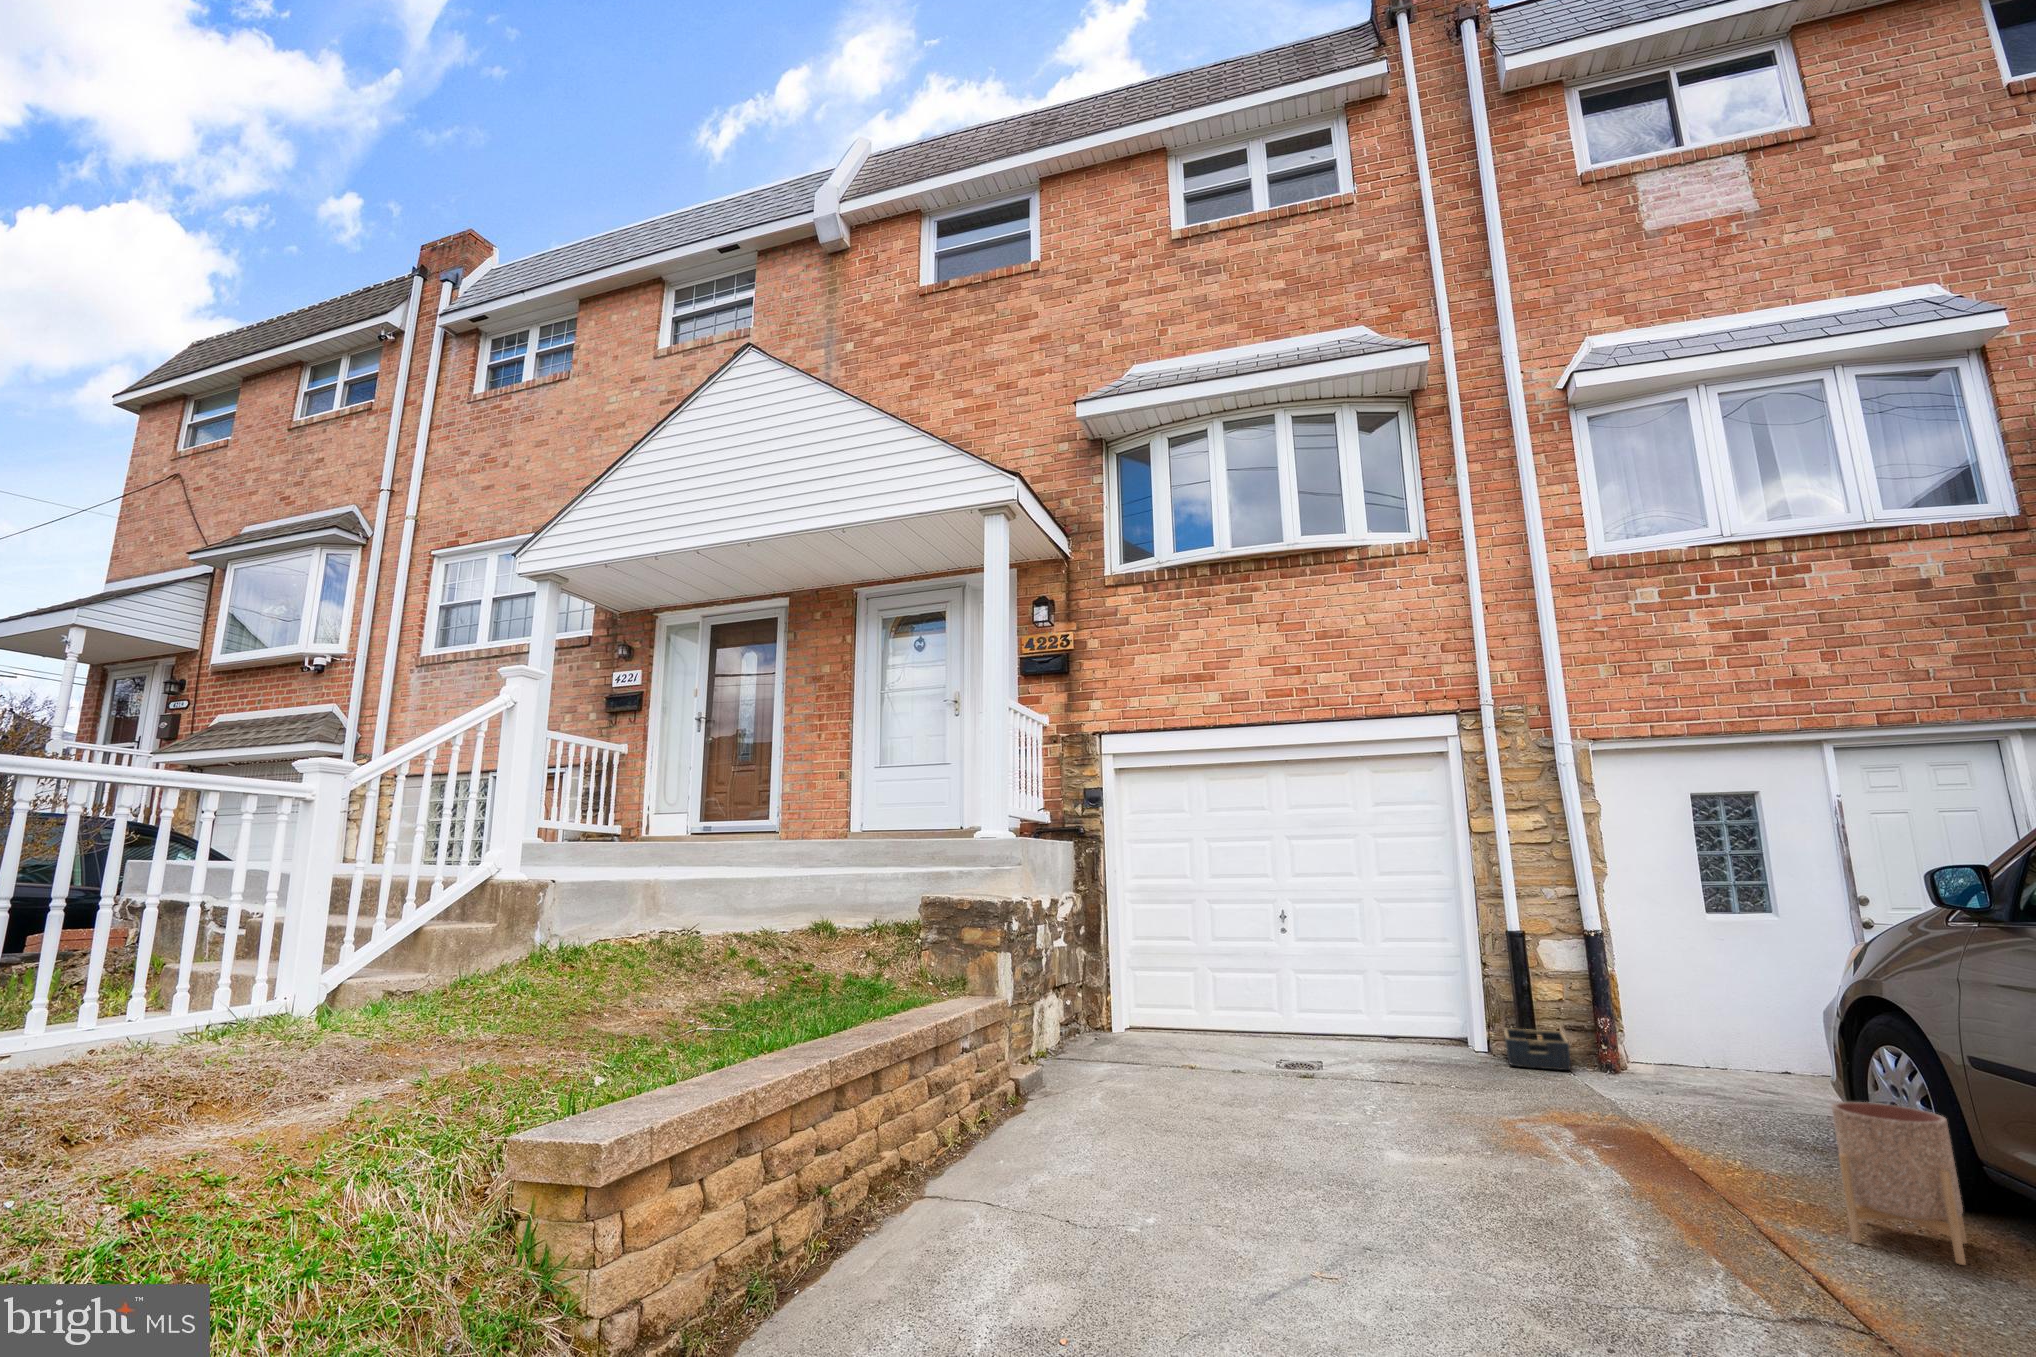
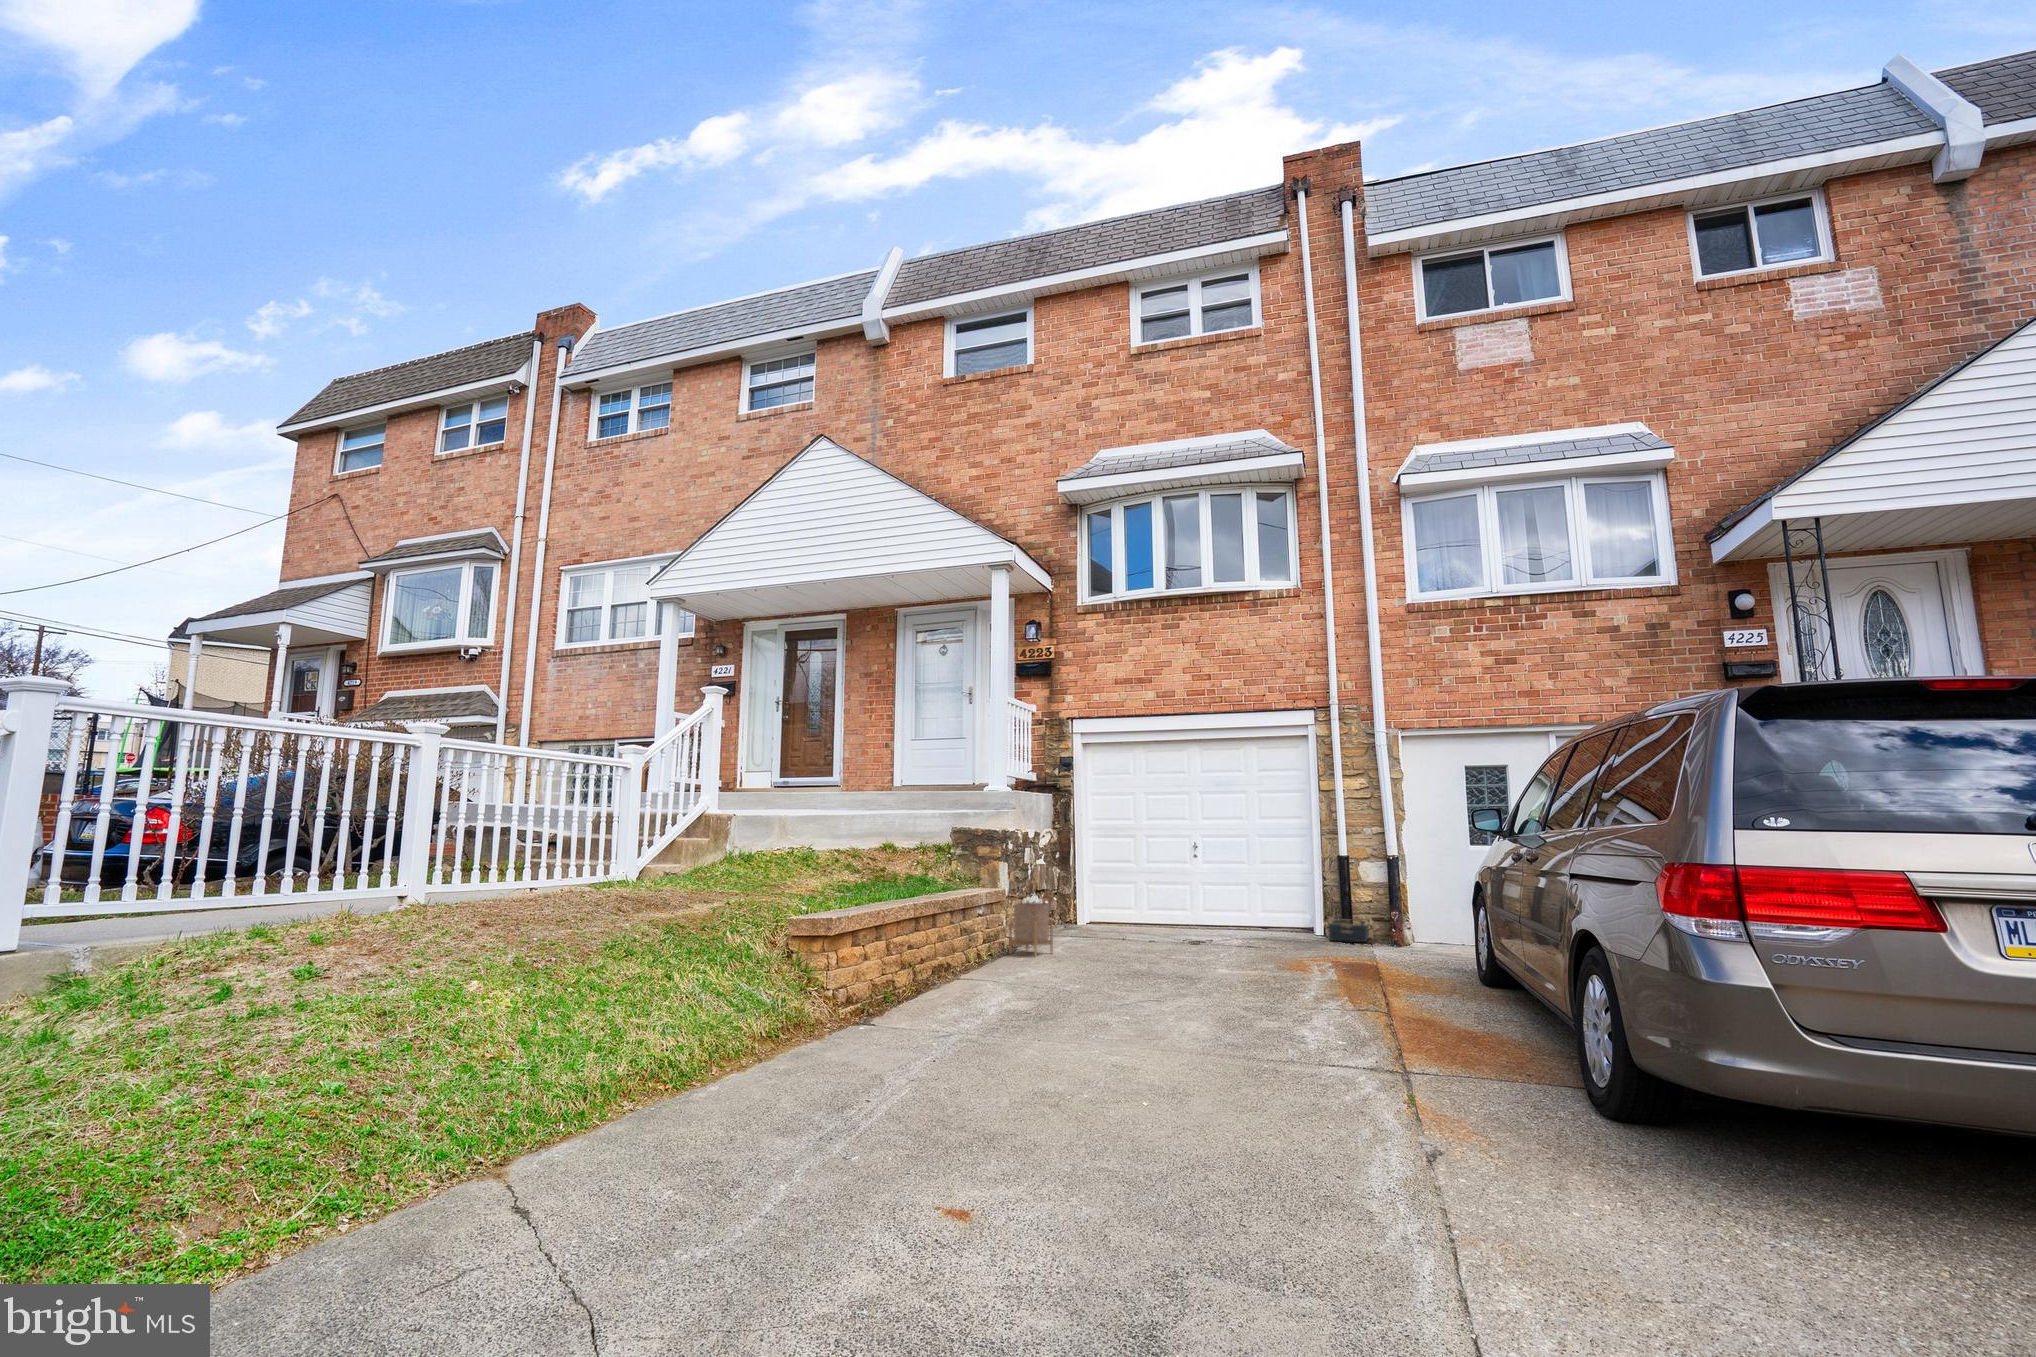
planter: present [1832,1102,1967,1265] -> present [1009,902,1053,956]

